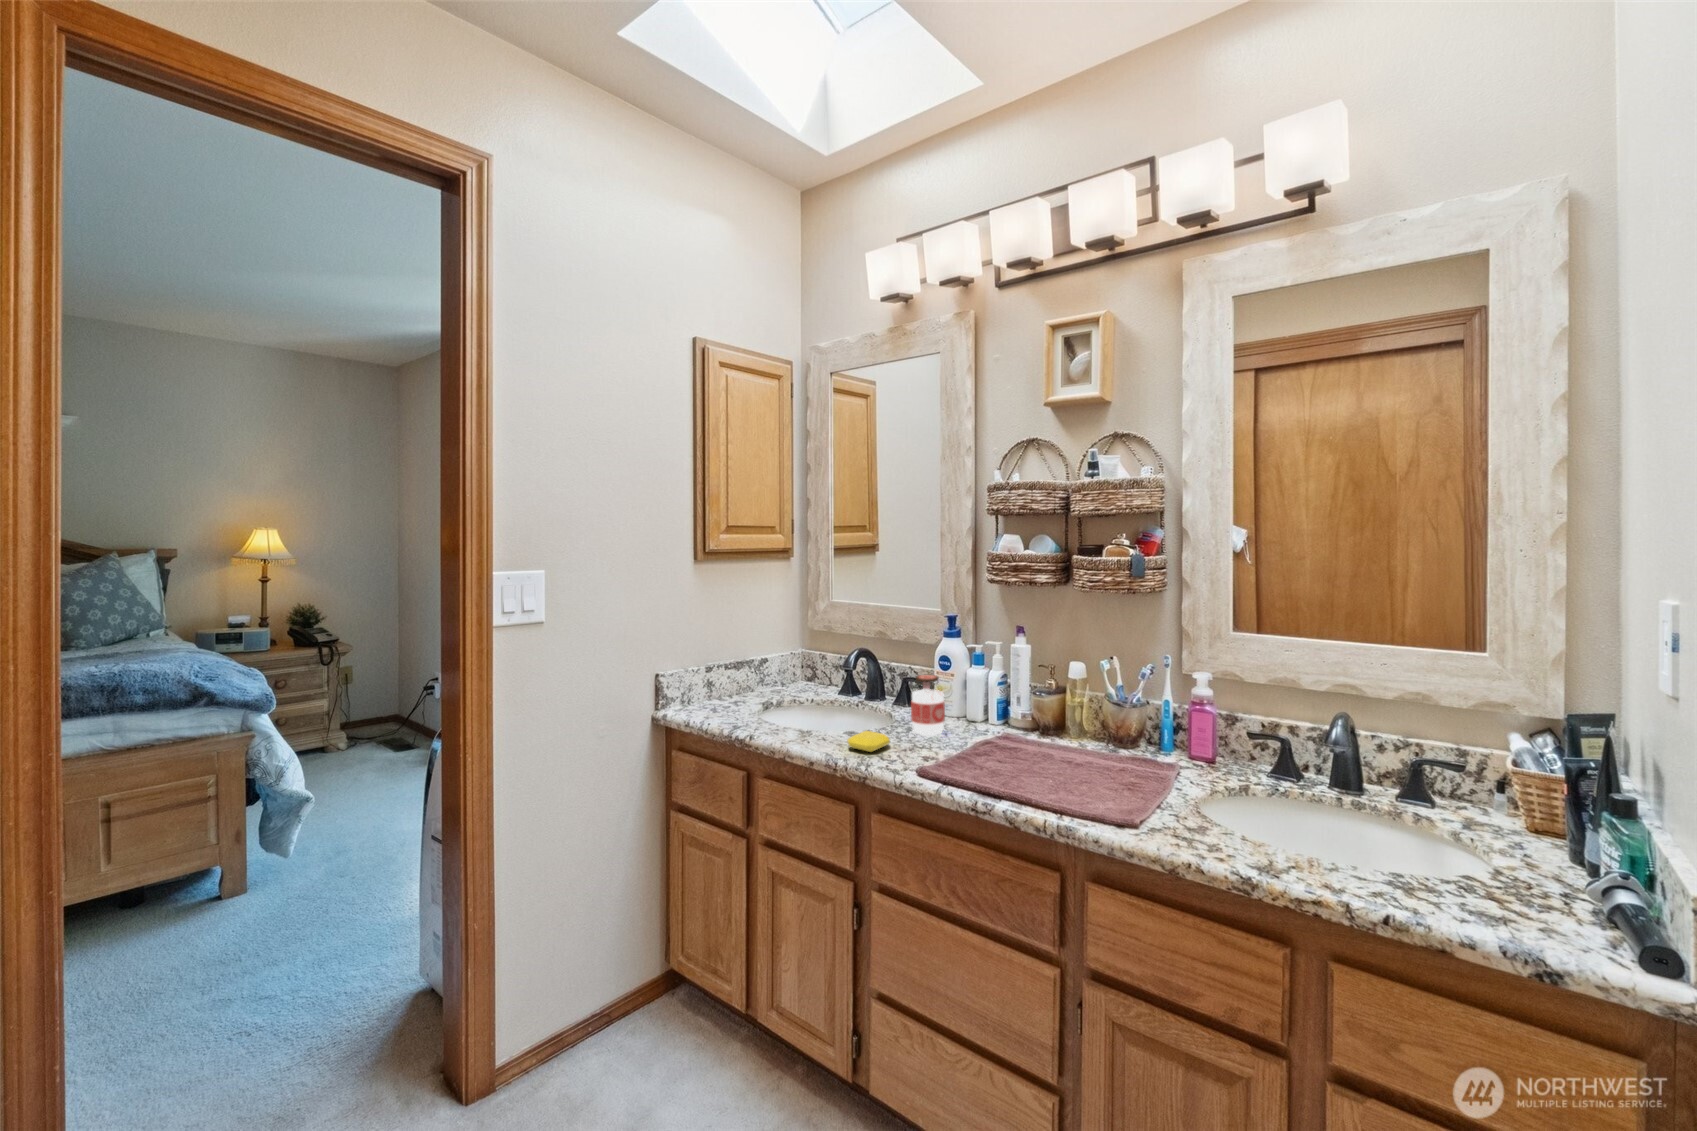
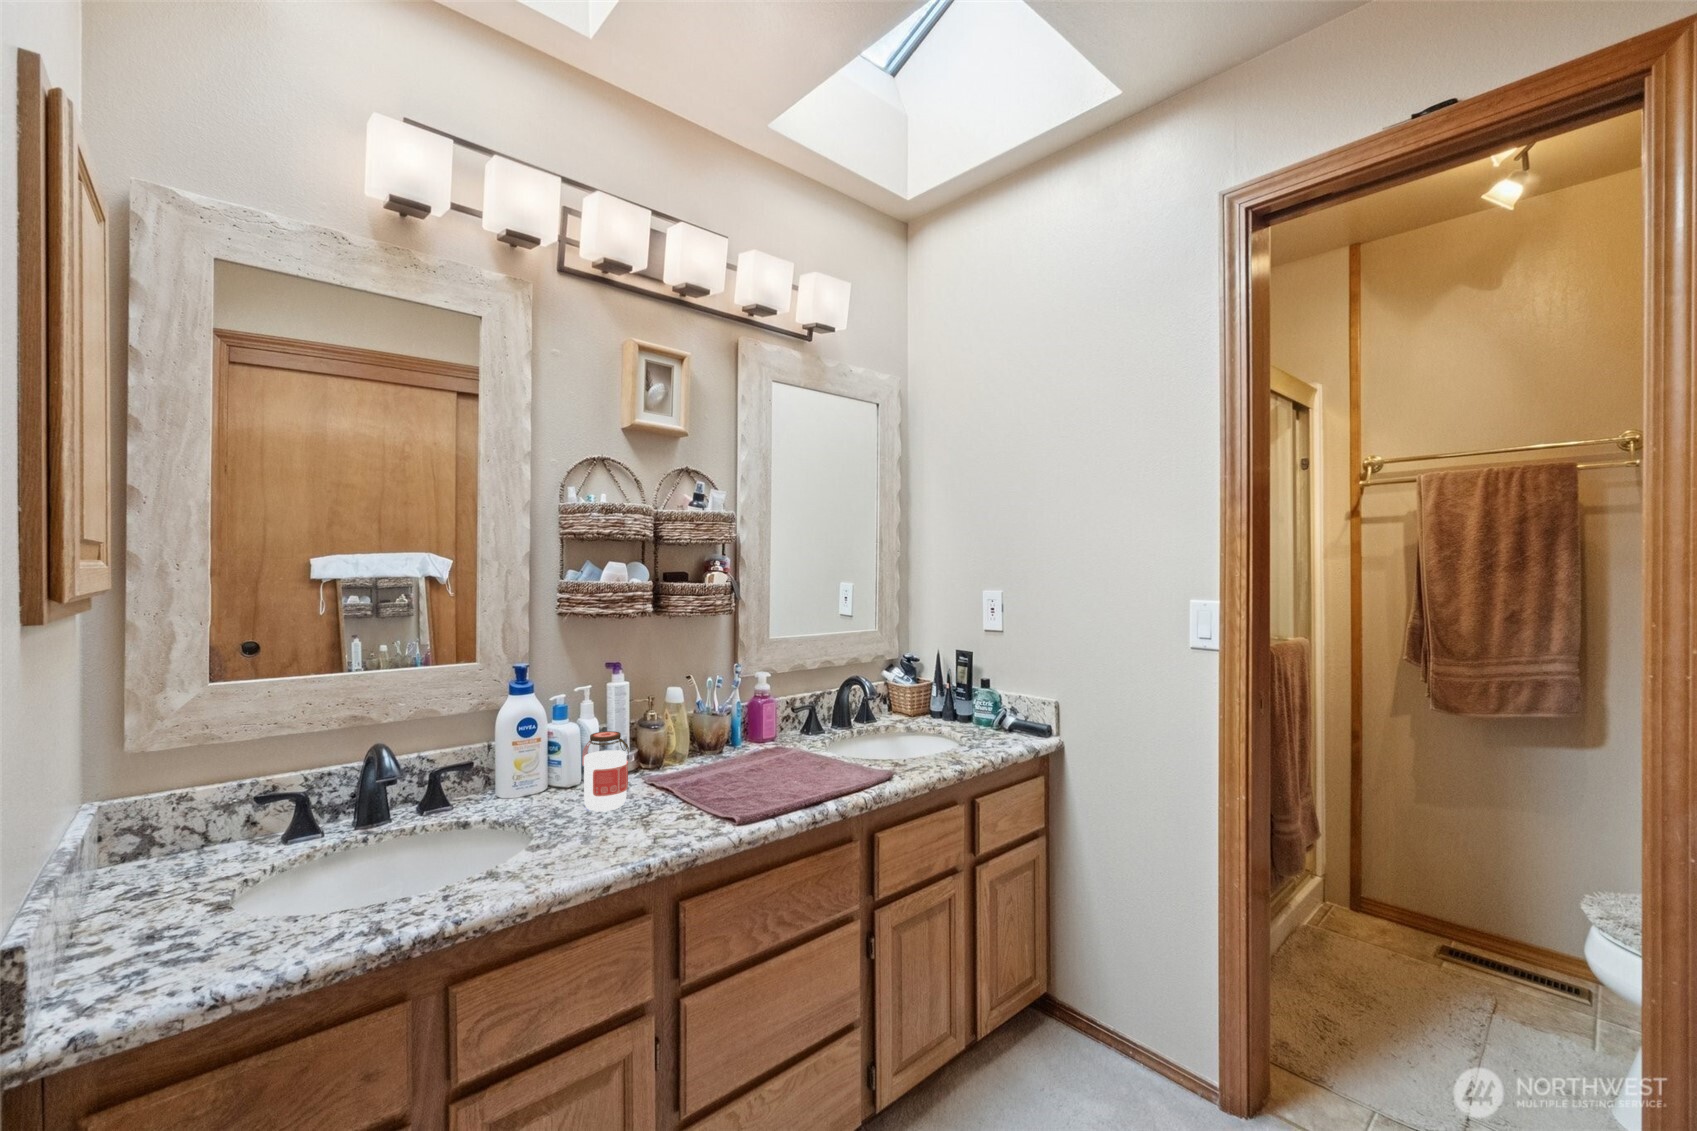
soap bar: present [847,731,890,752] -> none [585,814,646,847]

